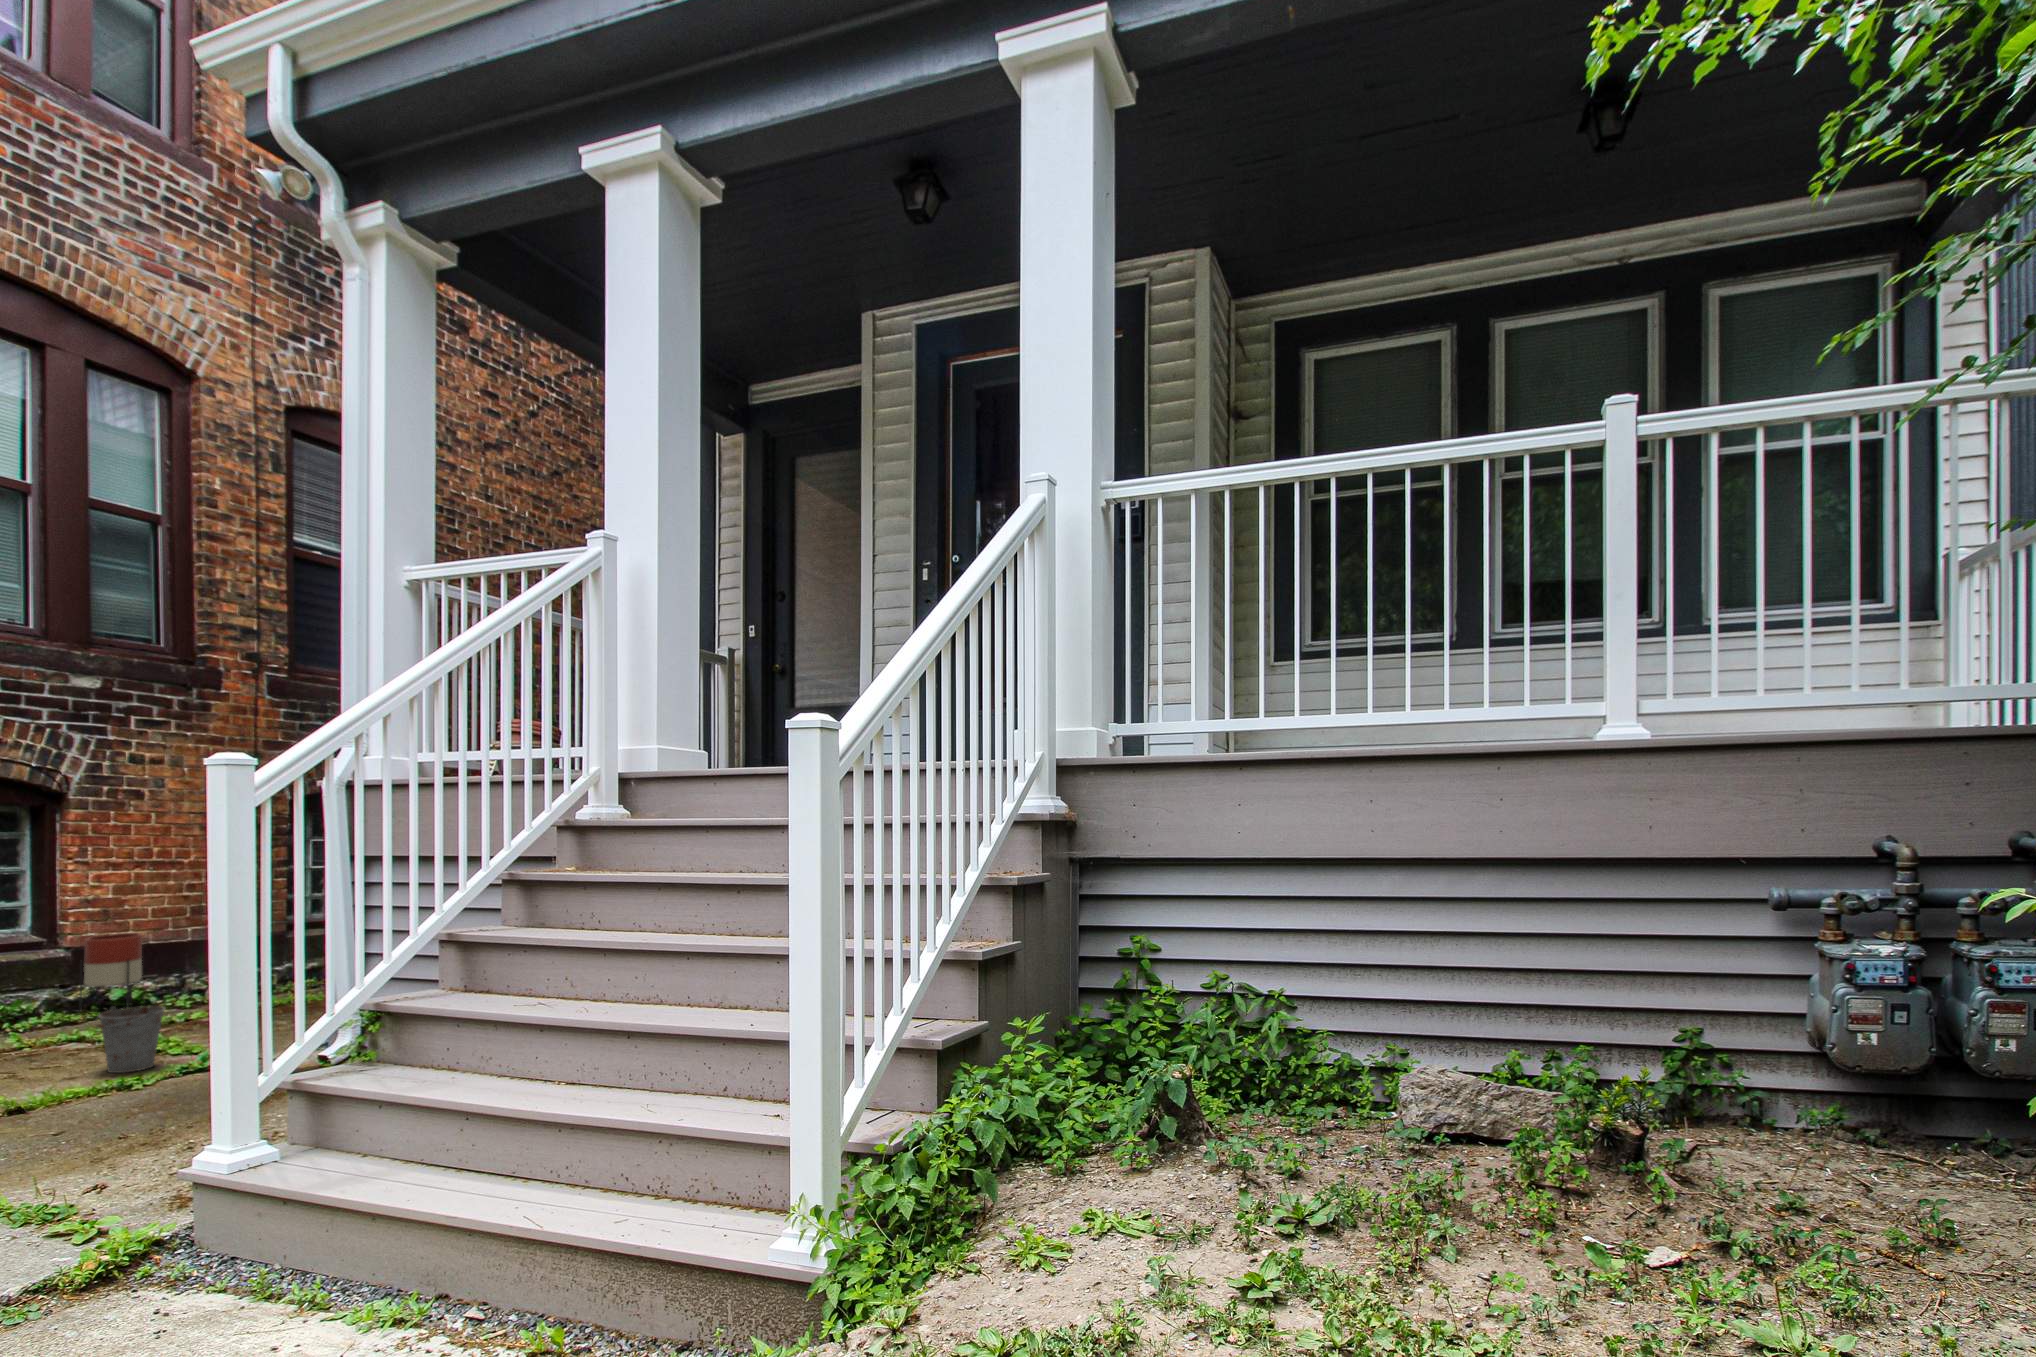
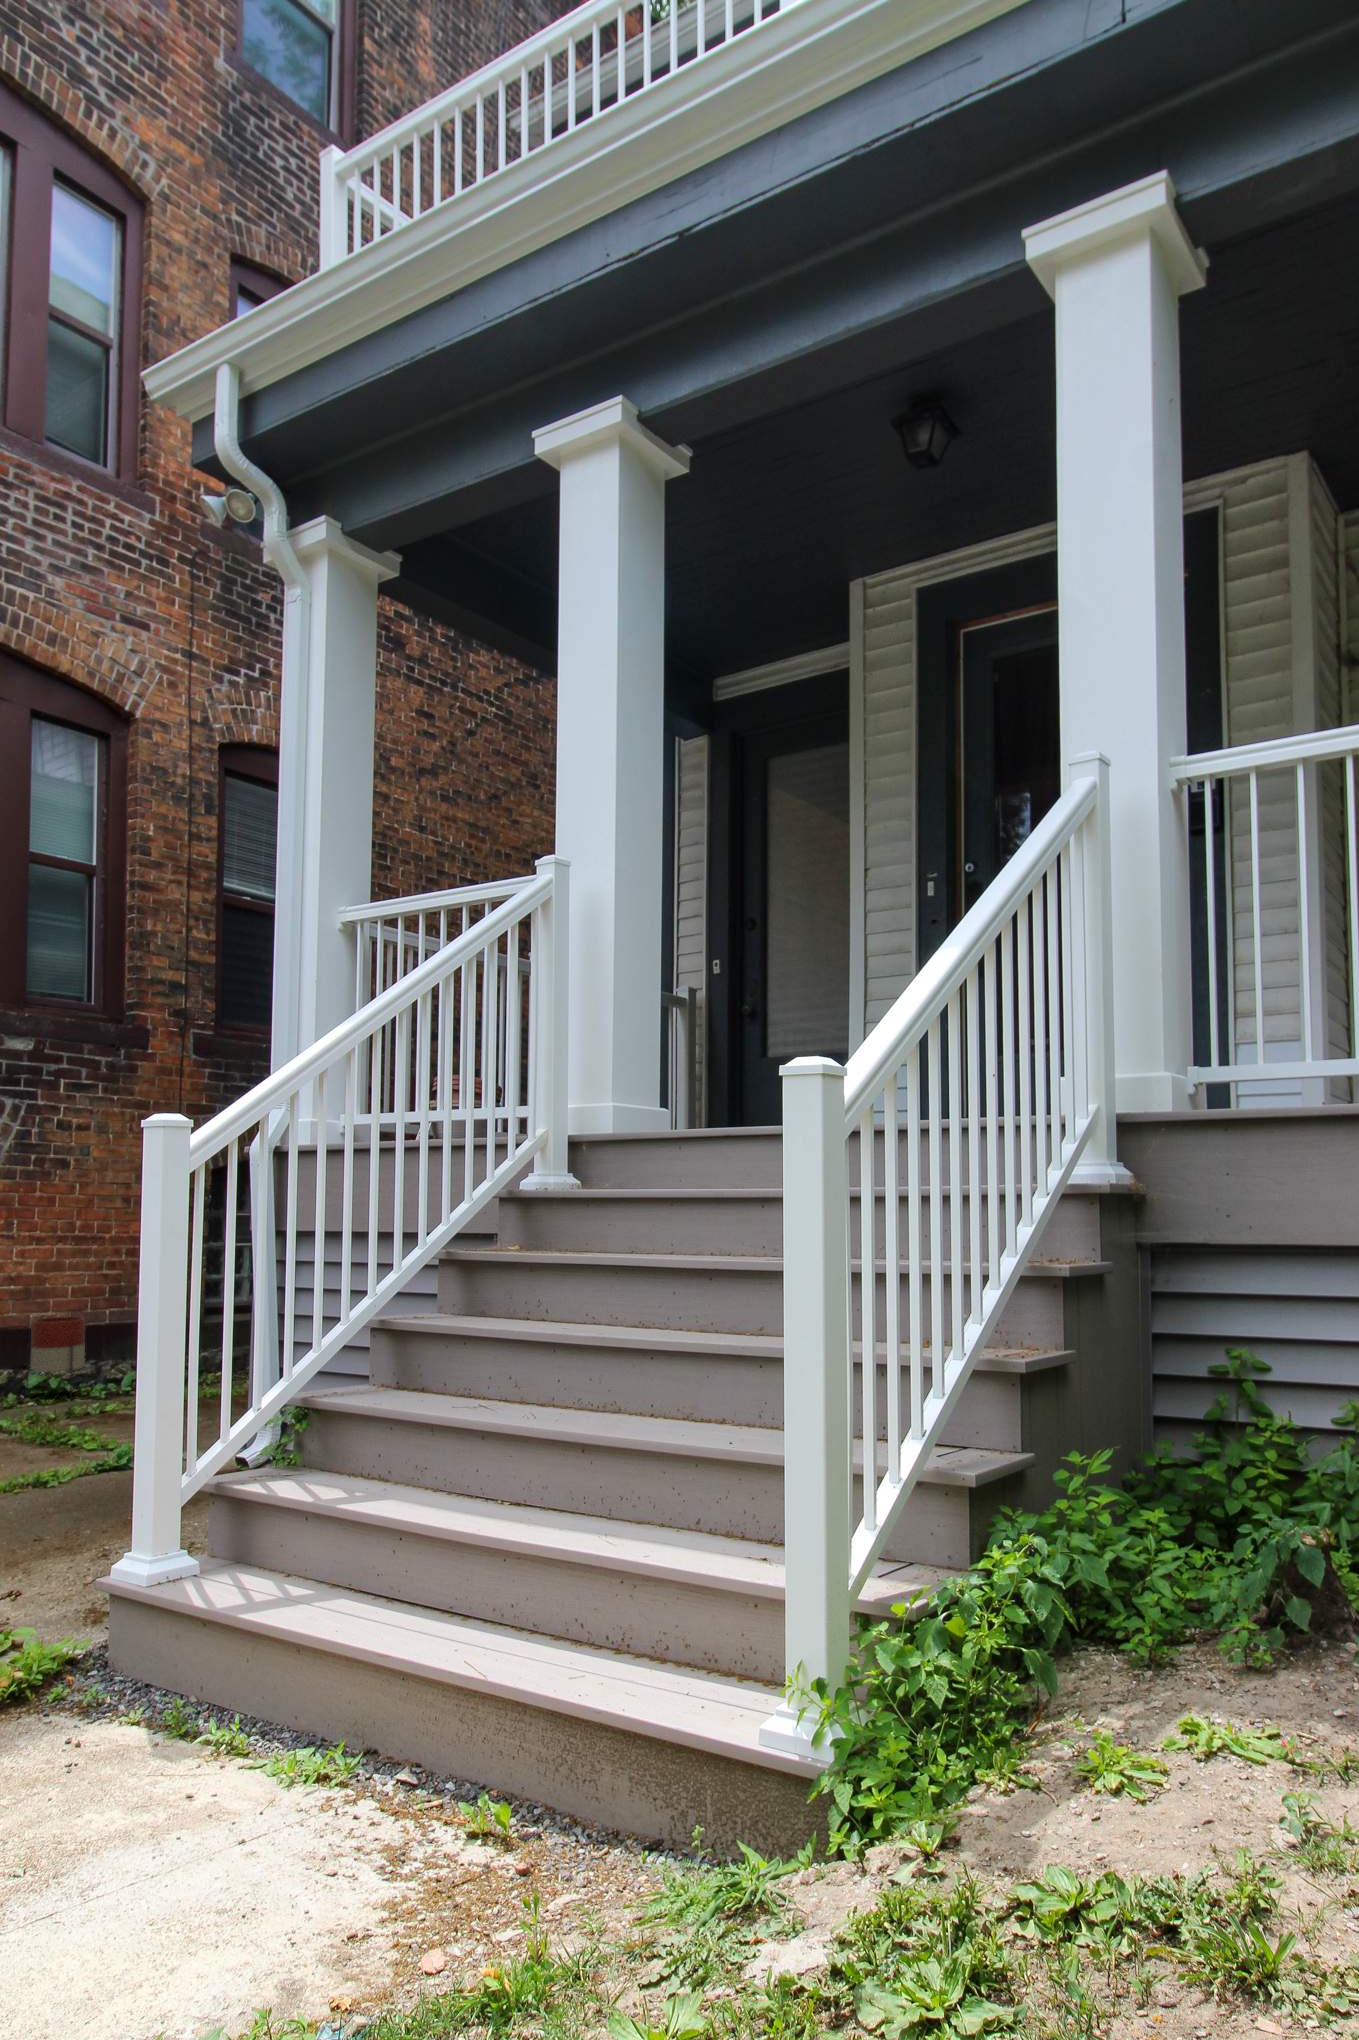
bucket: present [96,1006,165,1073] -> none [33,1392,102,1465]

